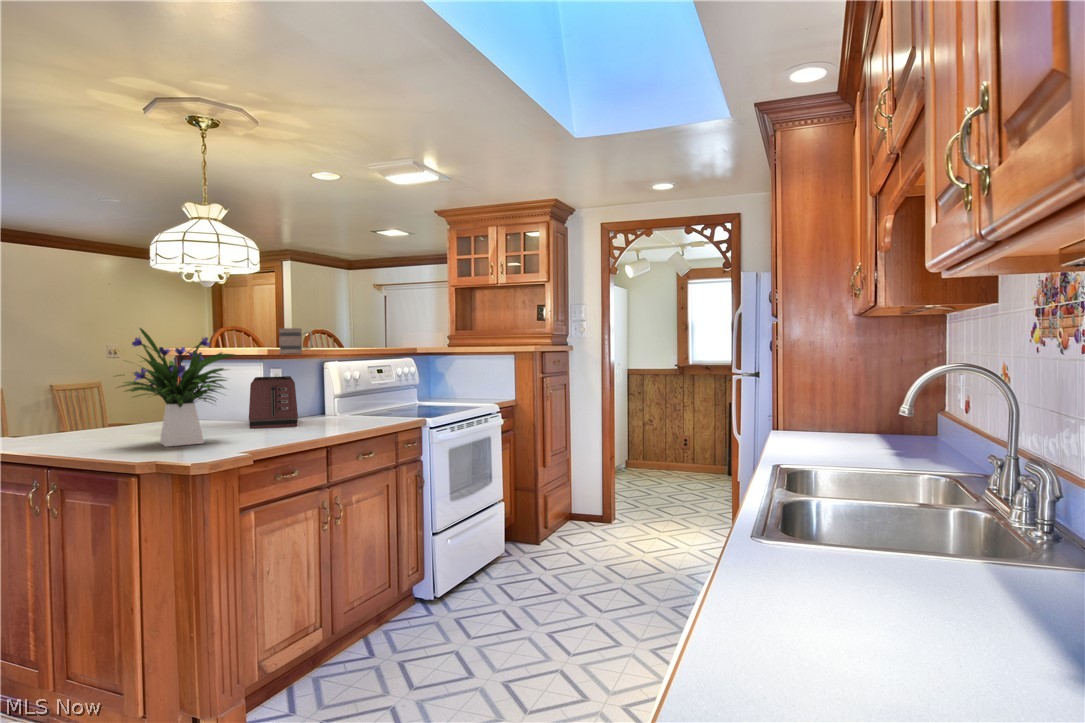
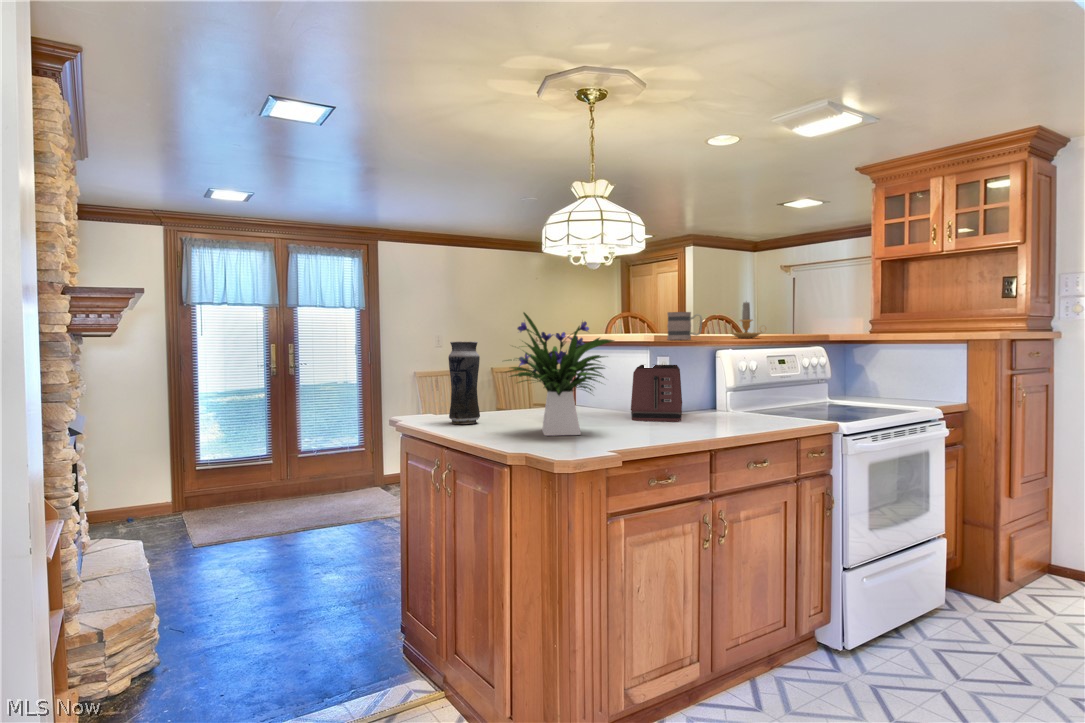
candle: none [337,319,368,352] -> present [732,302,766,338]
vase: none [39,357,80,445] -> present [448,341,480,424]

